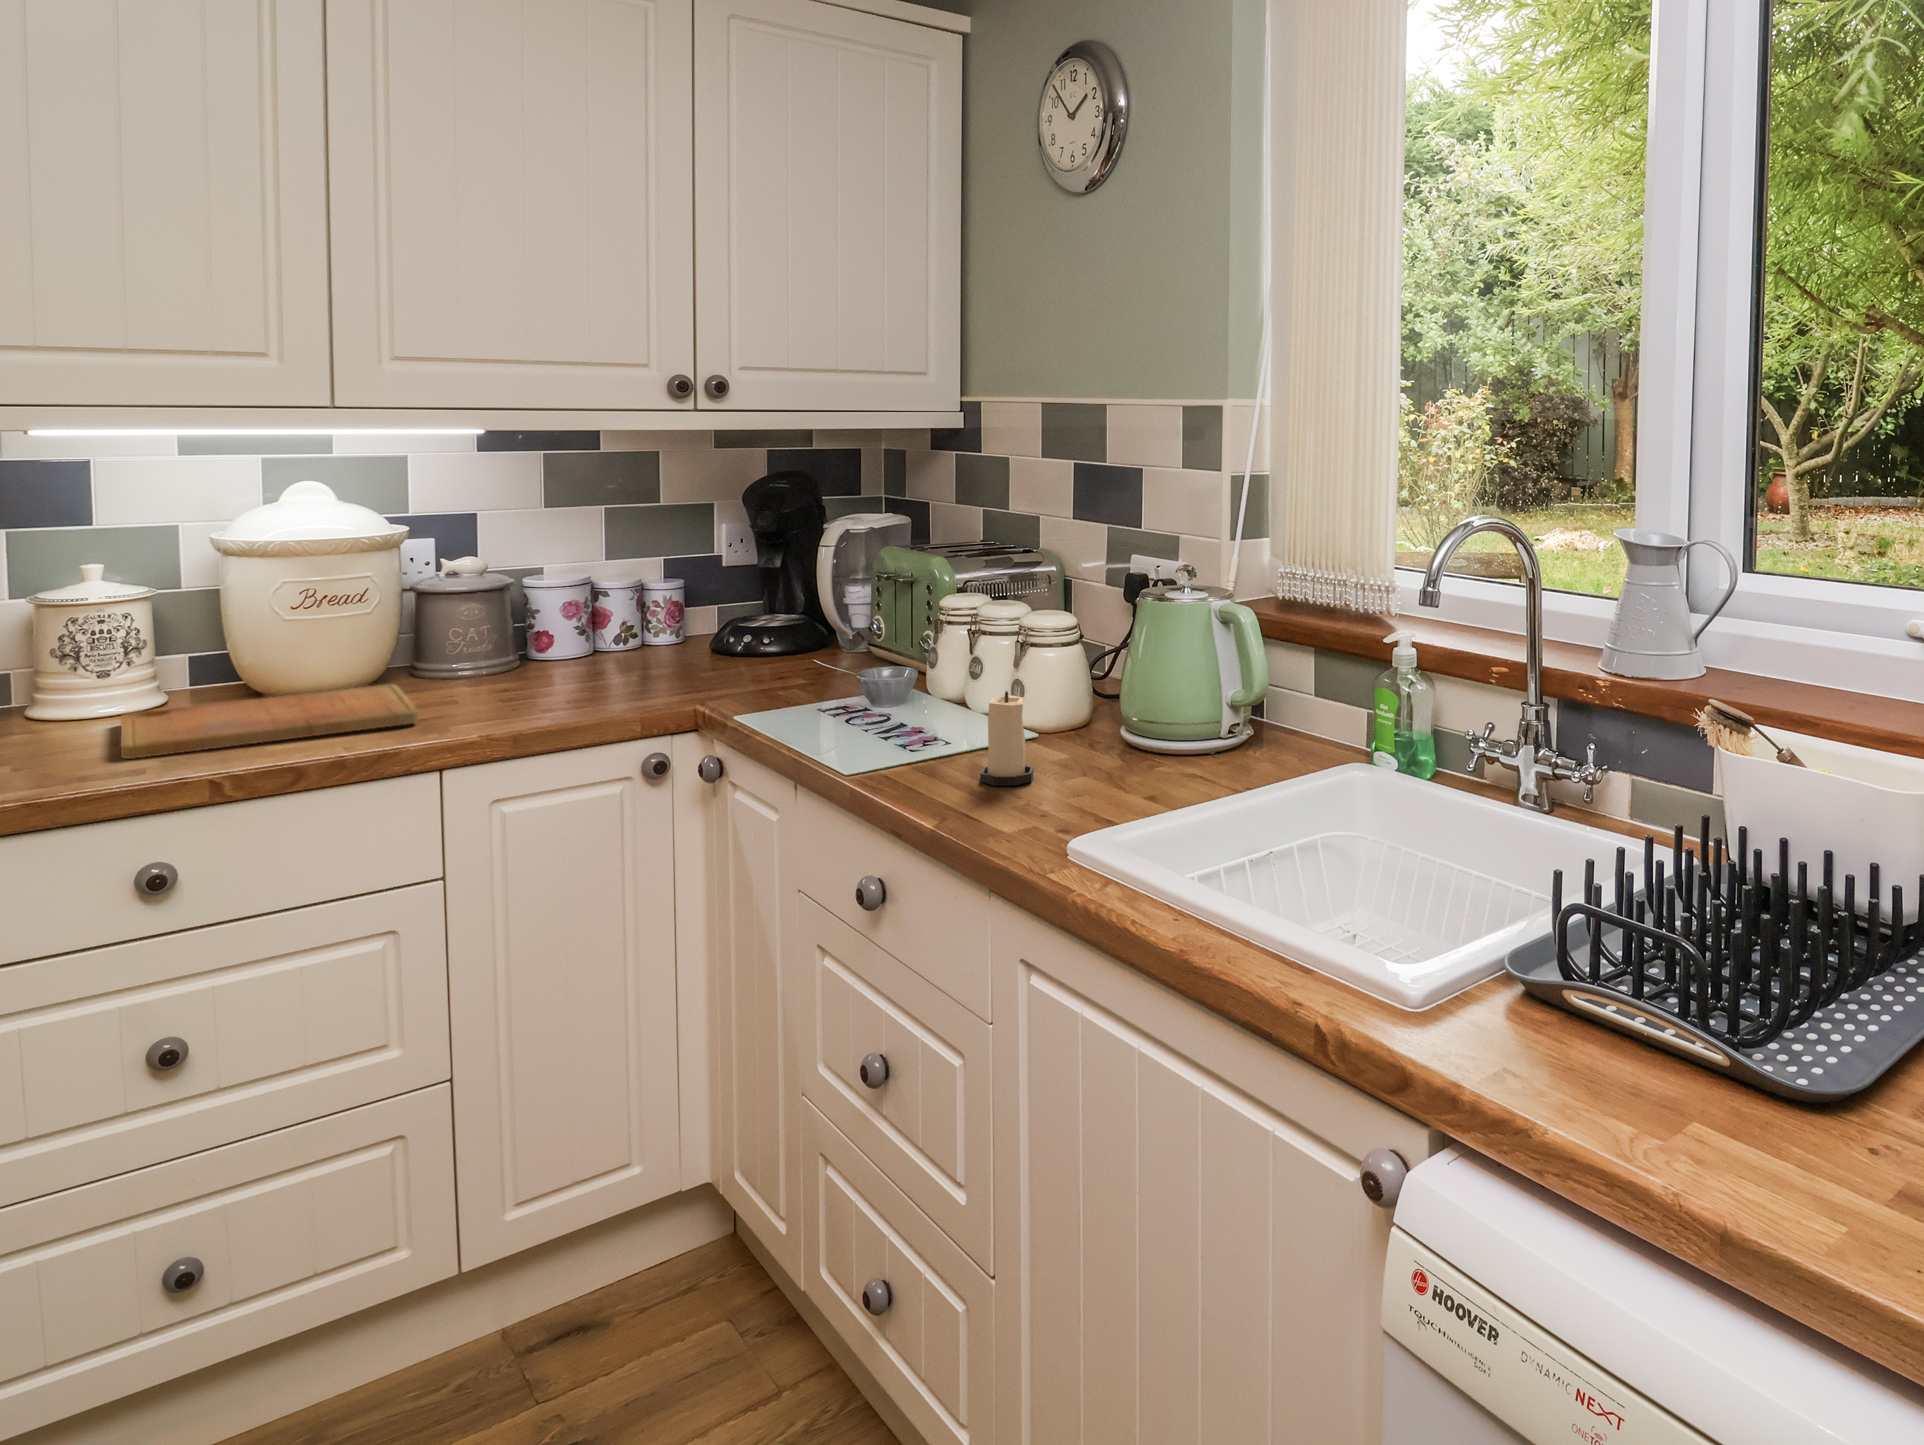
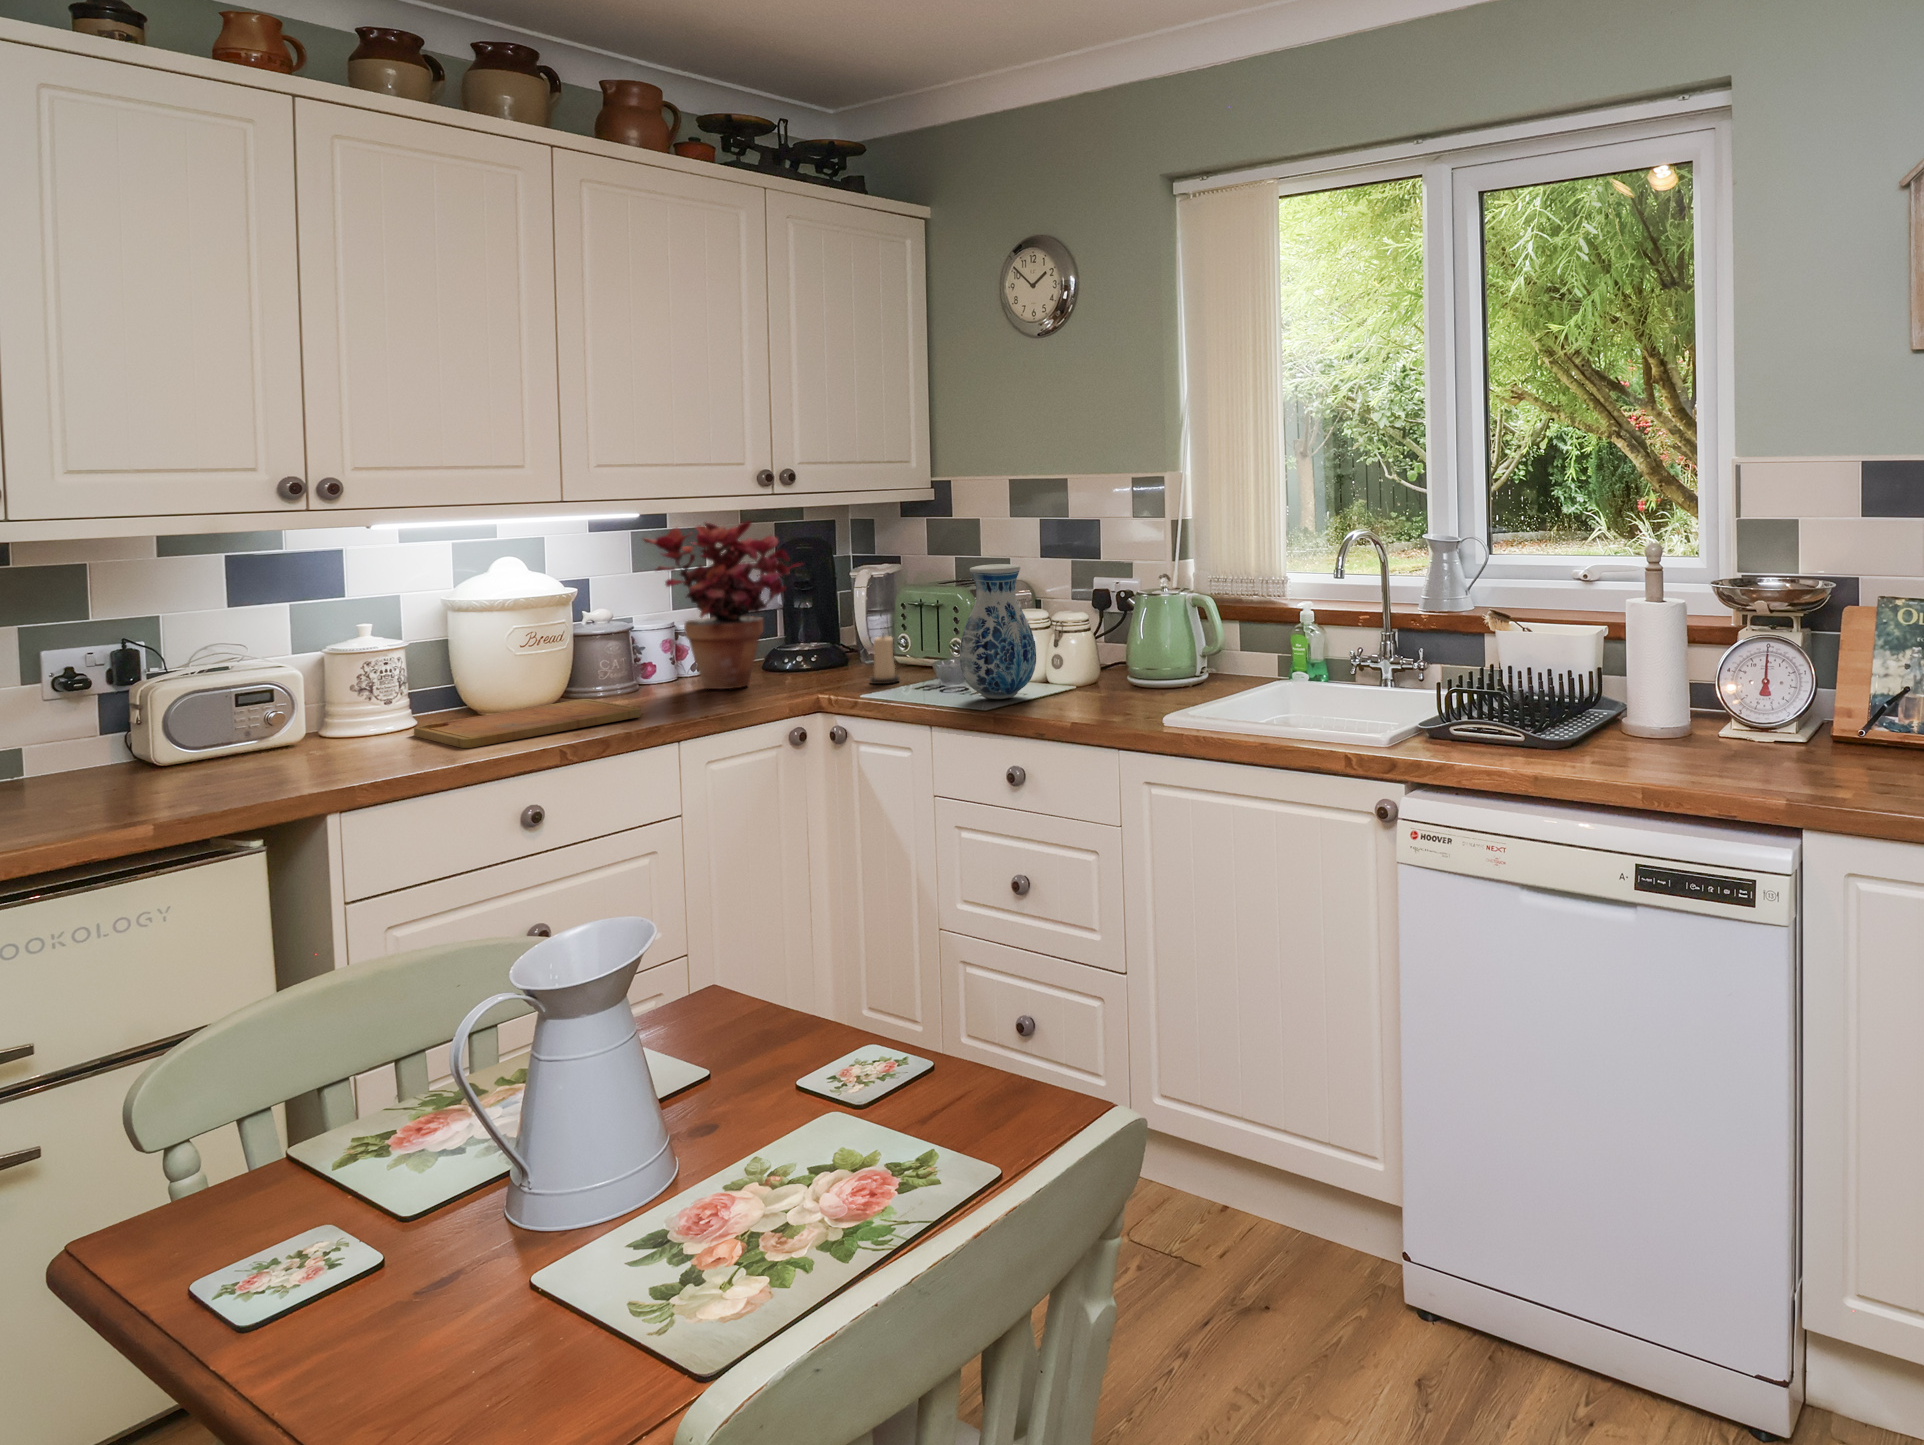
potted plant: none [502,446,715,681] -> present [644,521,800,689]
vase: none [852,537,970,744] -> present [960,564,1036,699]
candle: present [980,691,1033,786] -> present [870,635,900,684]

